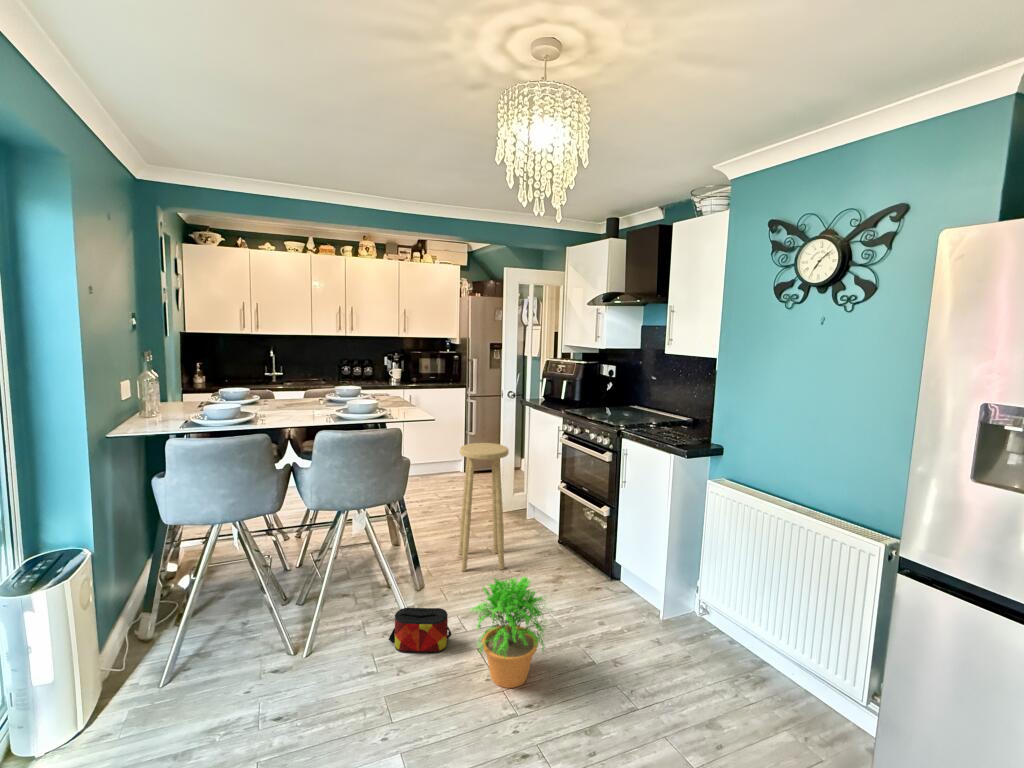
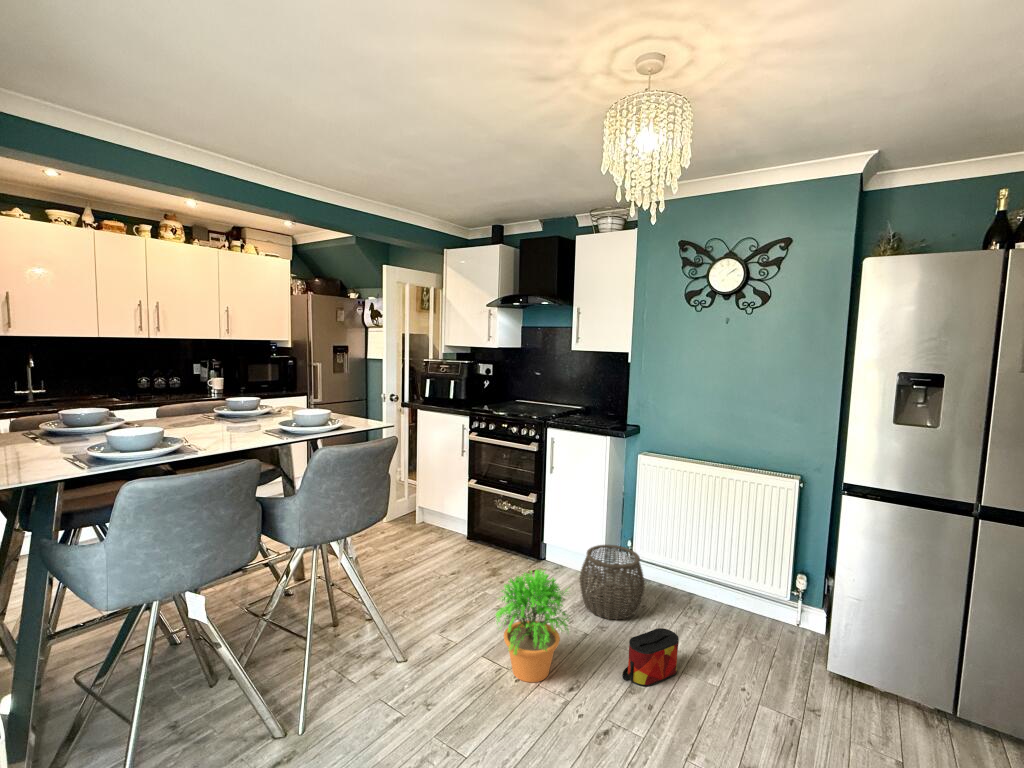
stool: present [459,443,509,572] -> none [382,449,441,591]
woven basket: none [611,571,685,659] -> present [580,545,645,620]
bag: present [389,608,452,653] -> present [622,628,679,686]

